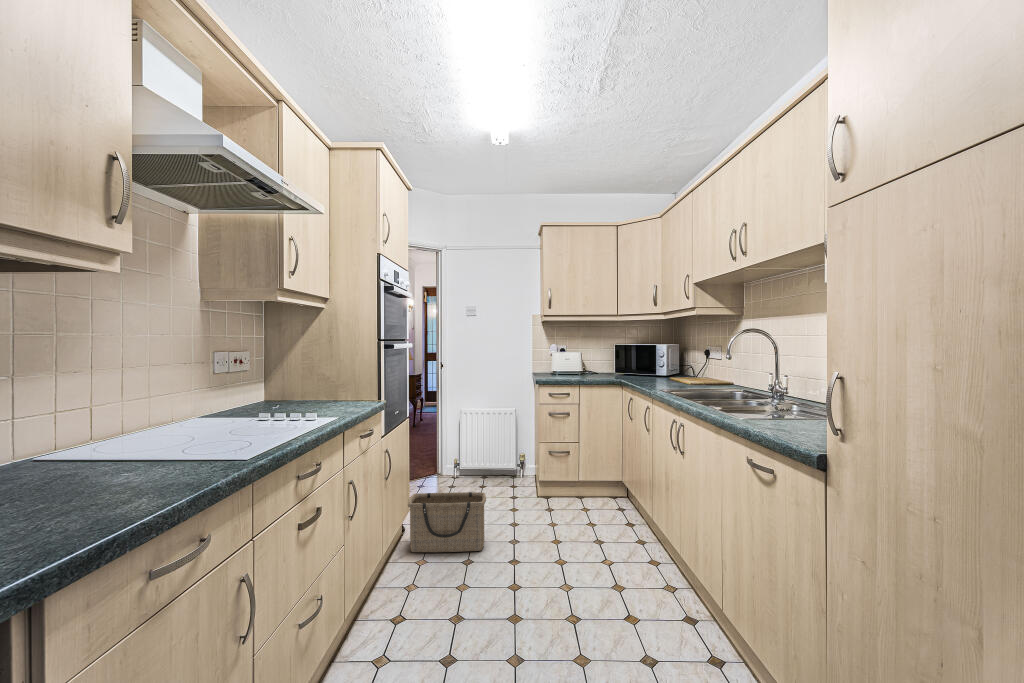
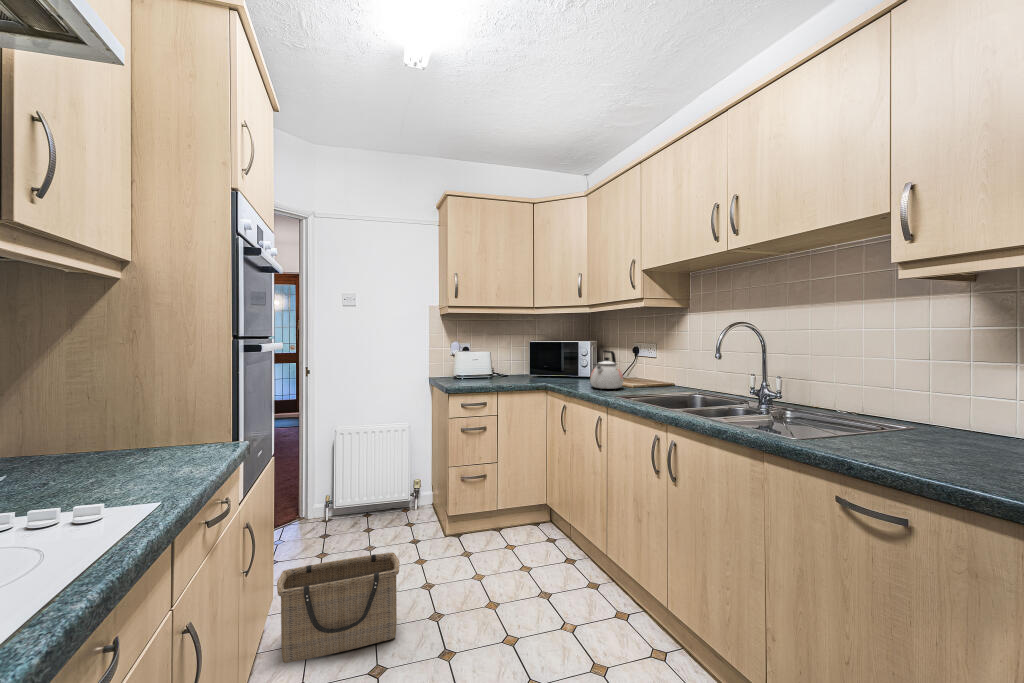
kettle: none [653,351,683,384] -> present [590,350,623,389]

